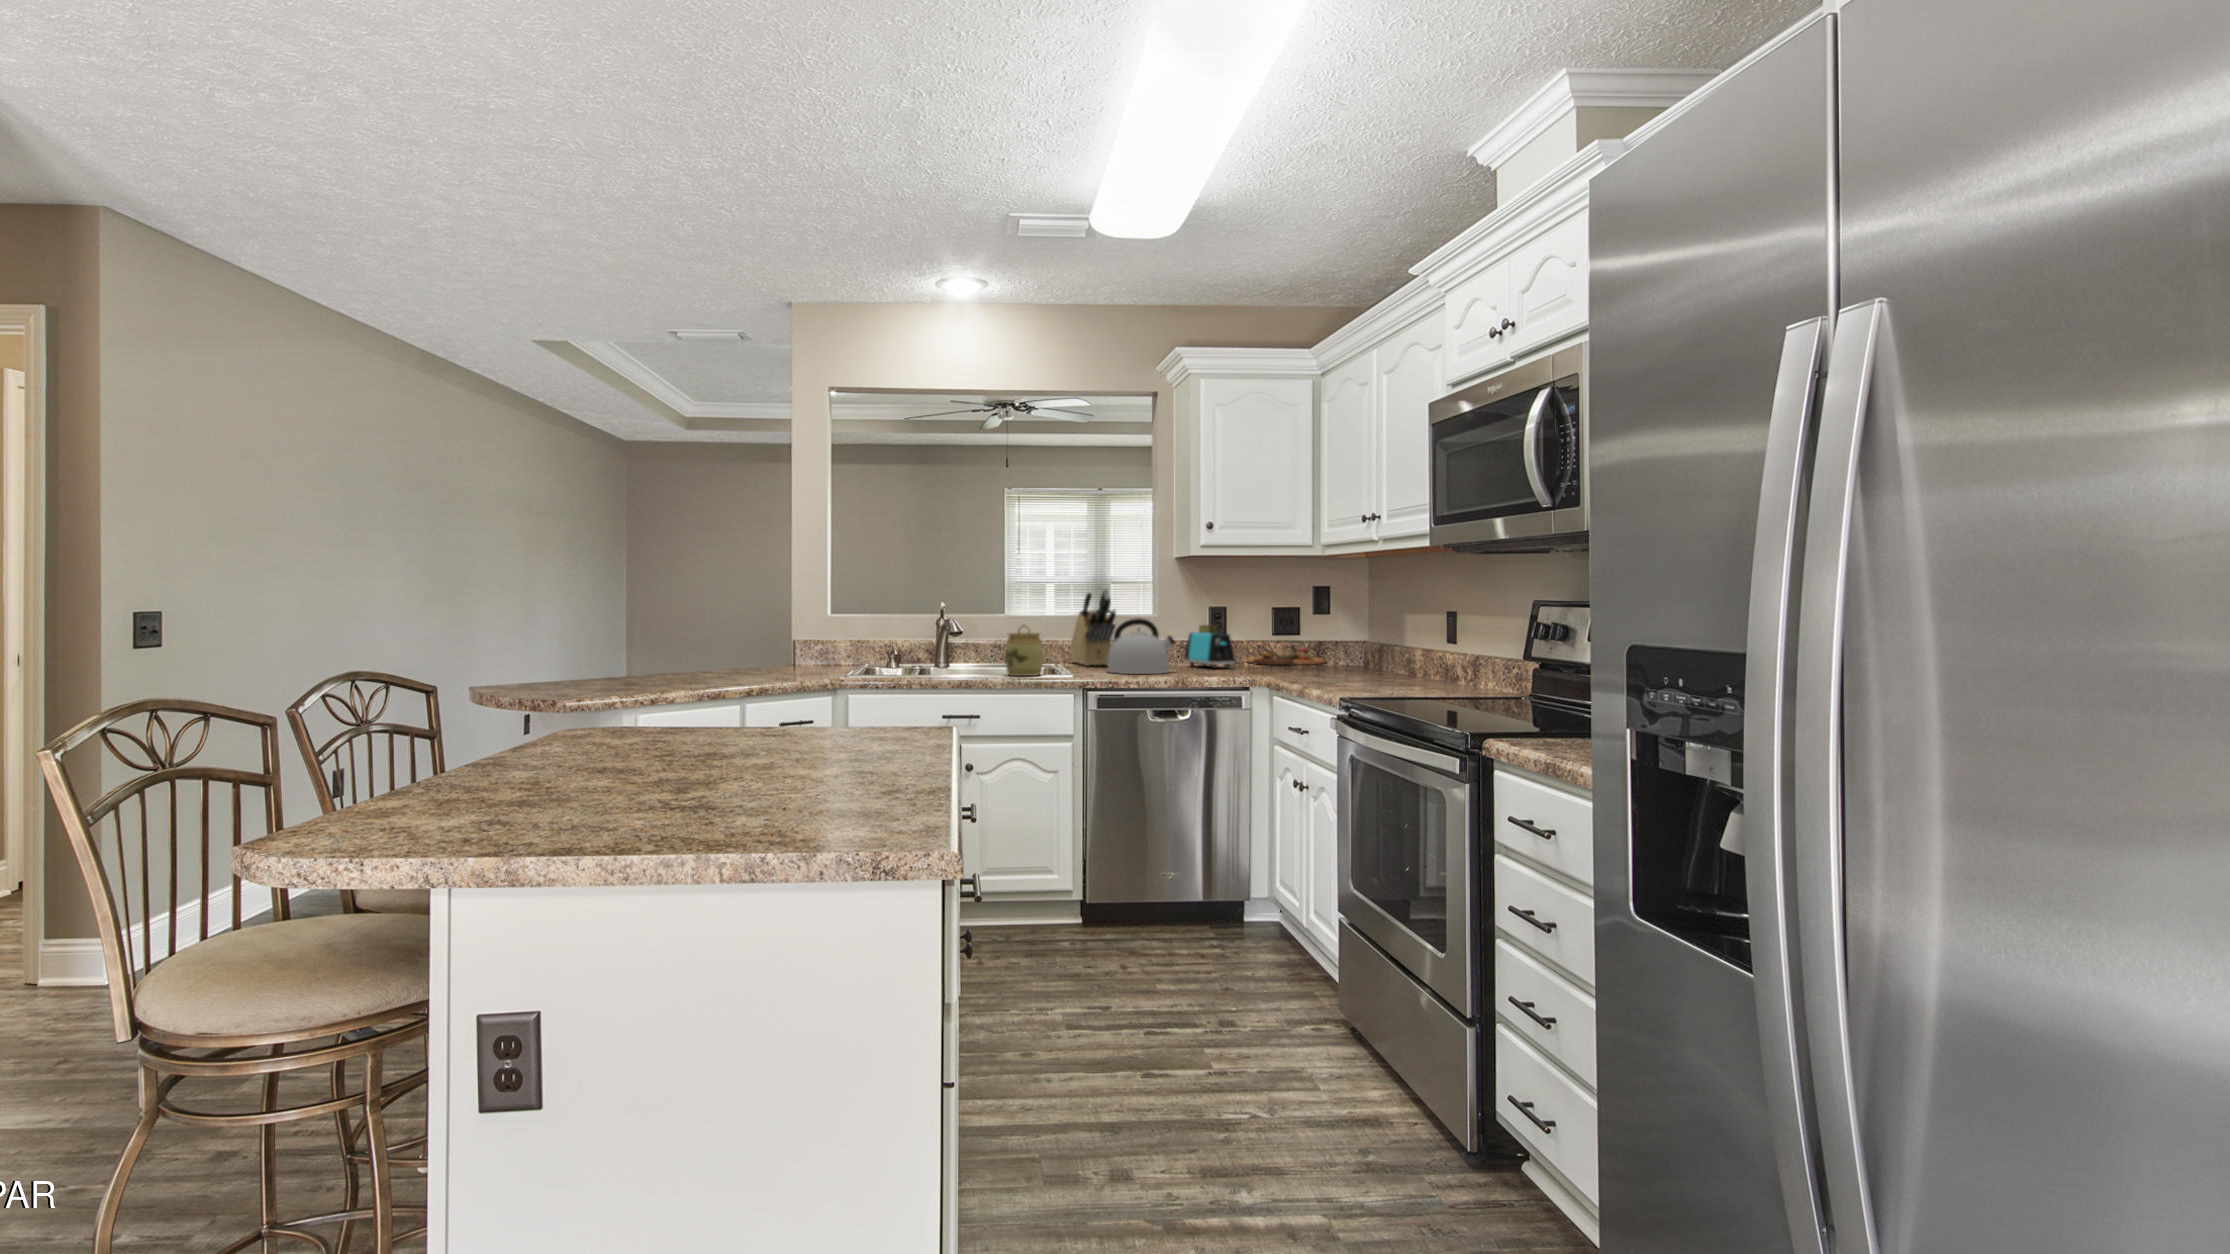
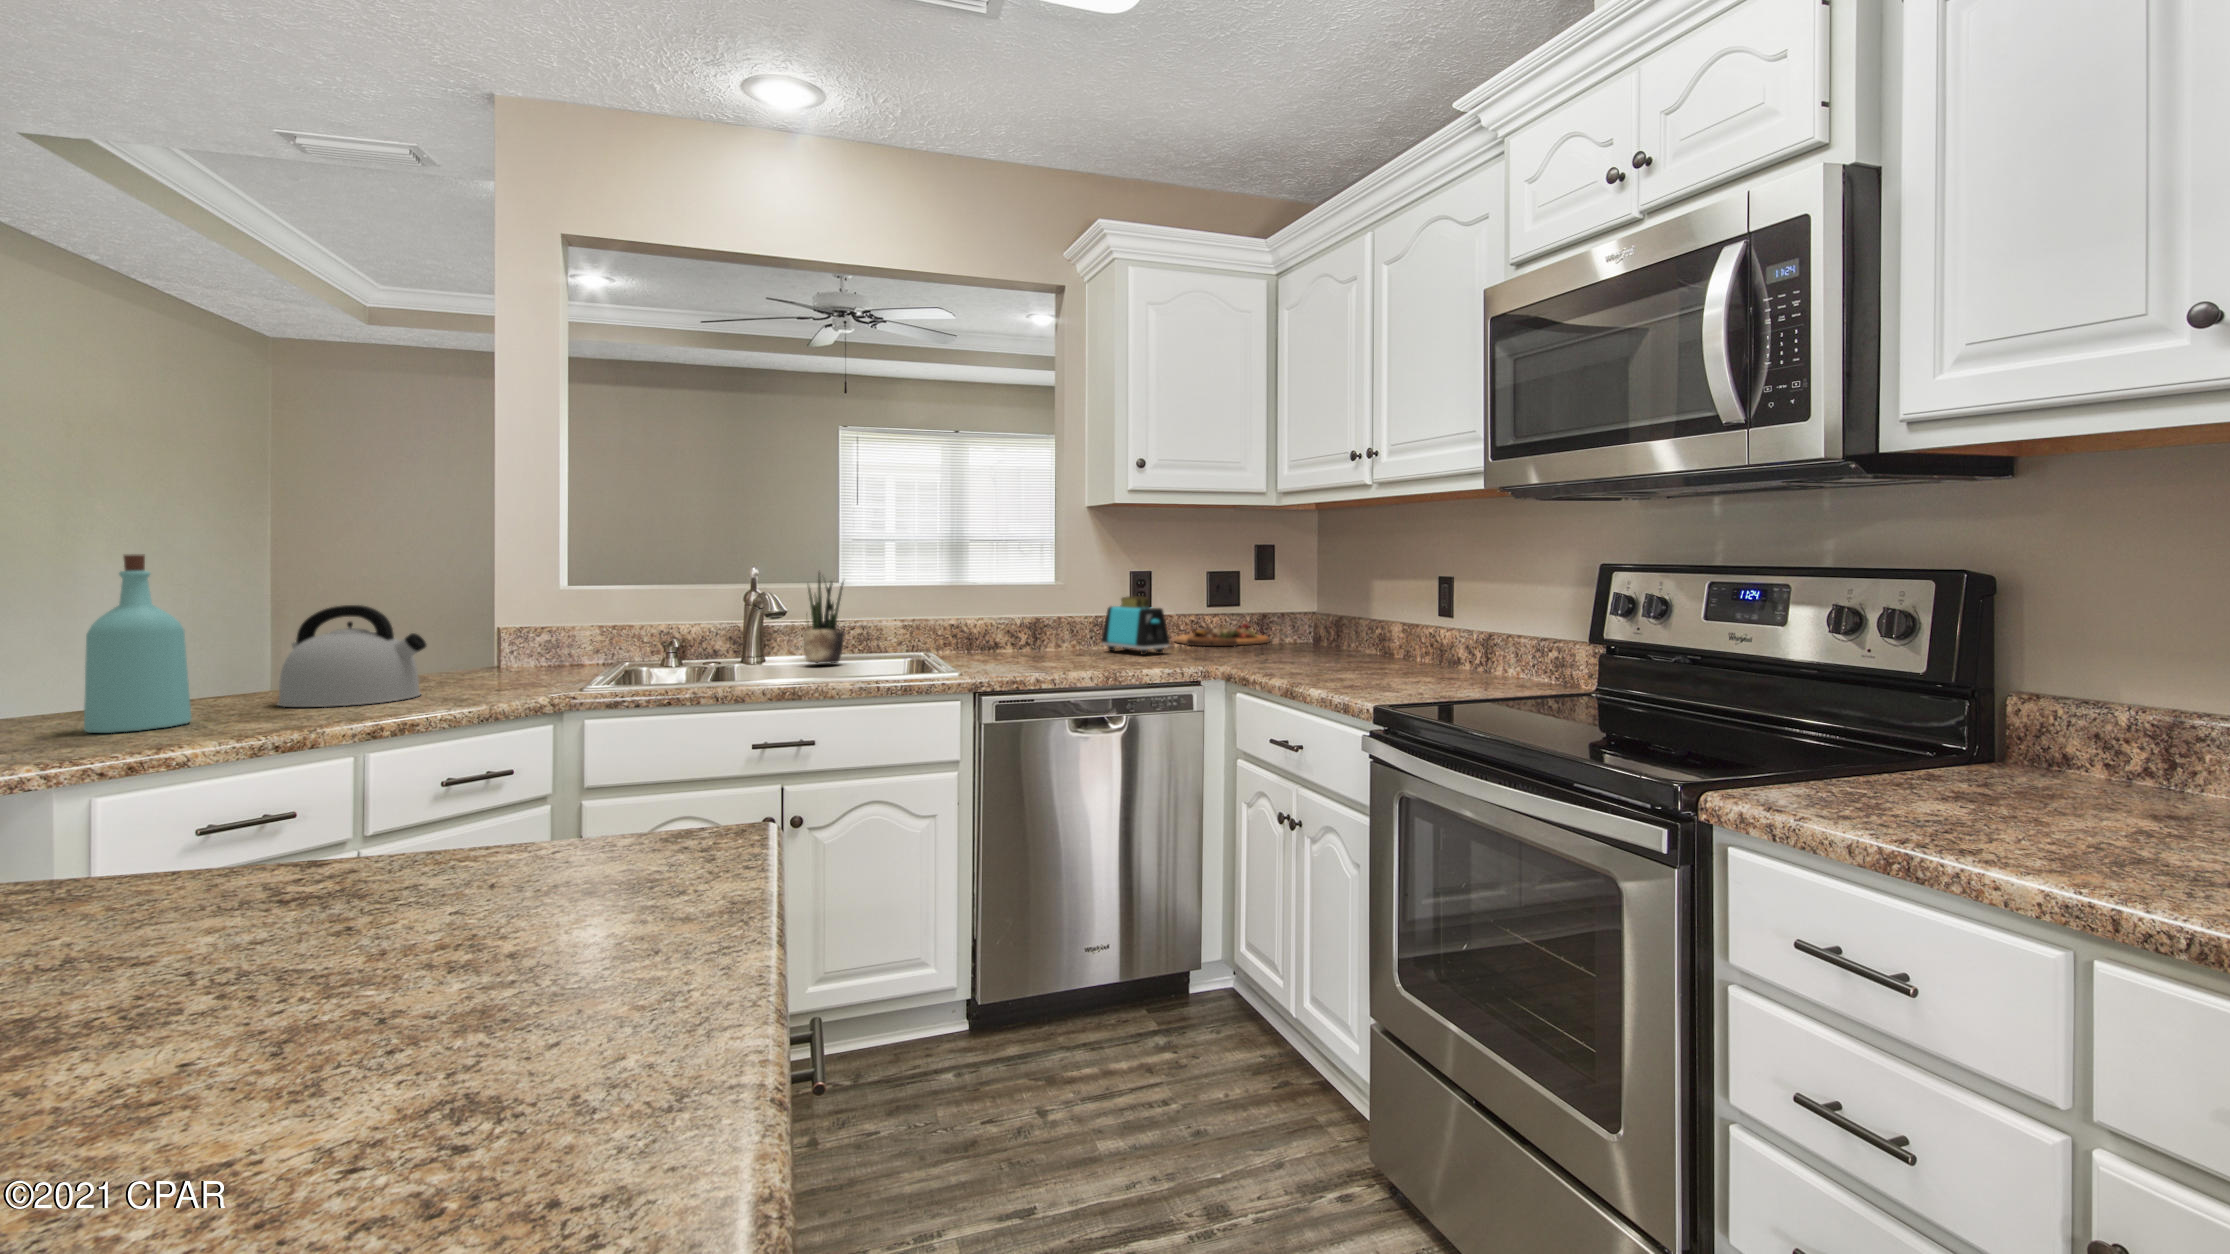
knife block: present [1068,588,1116,666] -> none [940,547,1010,655]
bottle: none [623,593,666,687] -> present [84,554,191,733]
potted plant: none [975,604,1002,668] -> present [804,573,844,663]
kettle: present [1108,618,1175,674] -> present [278,605,426,707]
jar: present [1005,625,1044,676] -> none [849,600,910,678]

